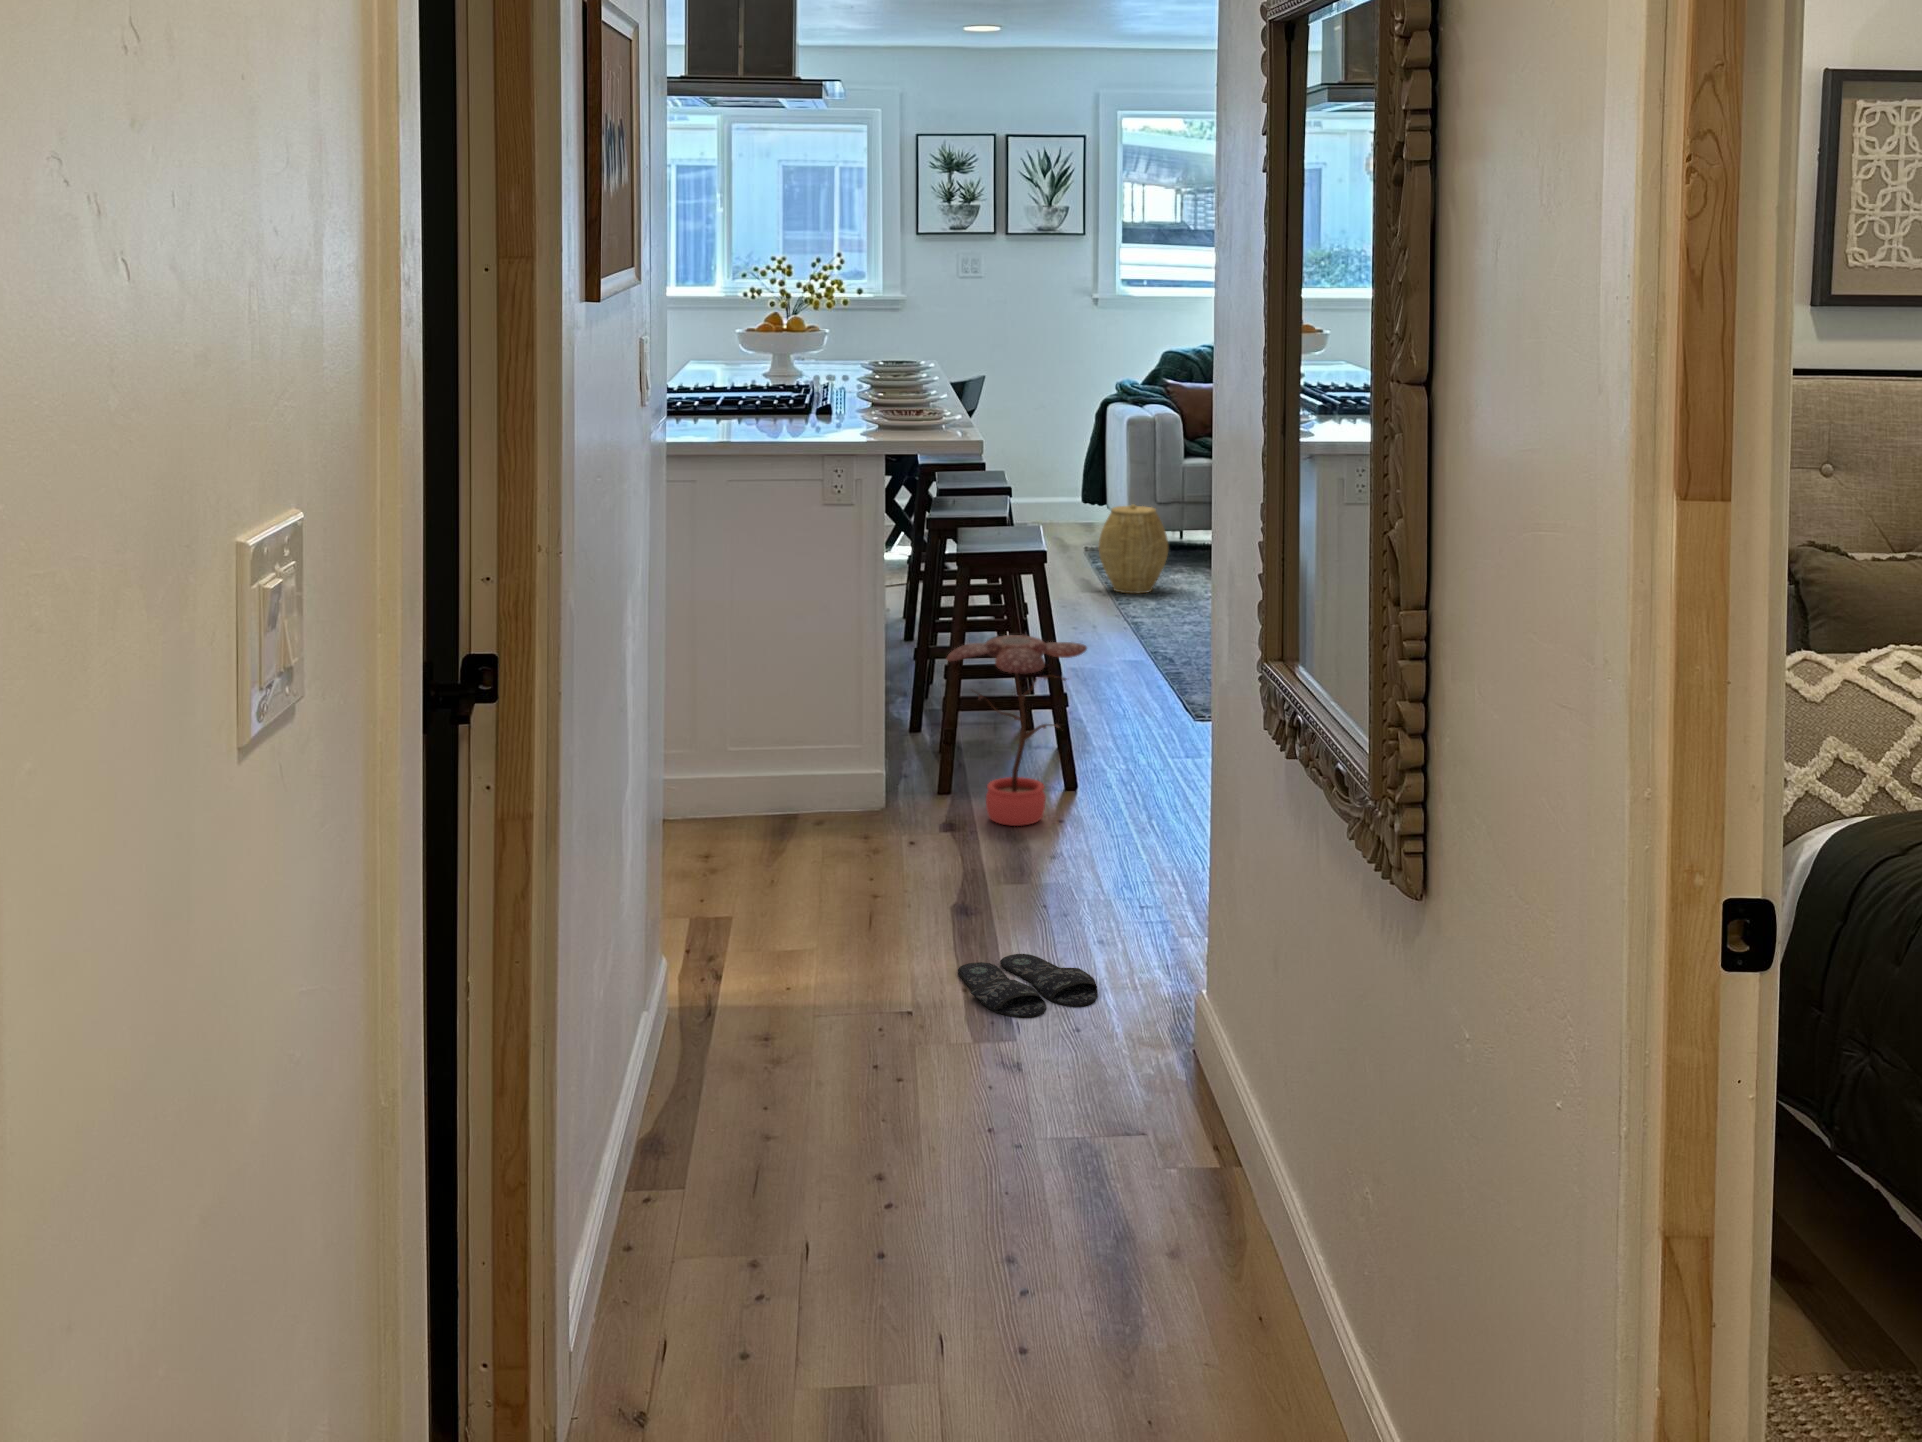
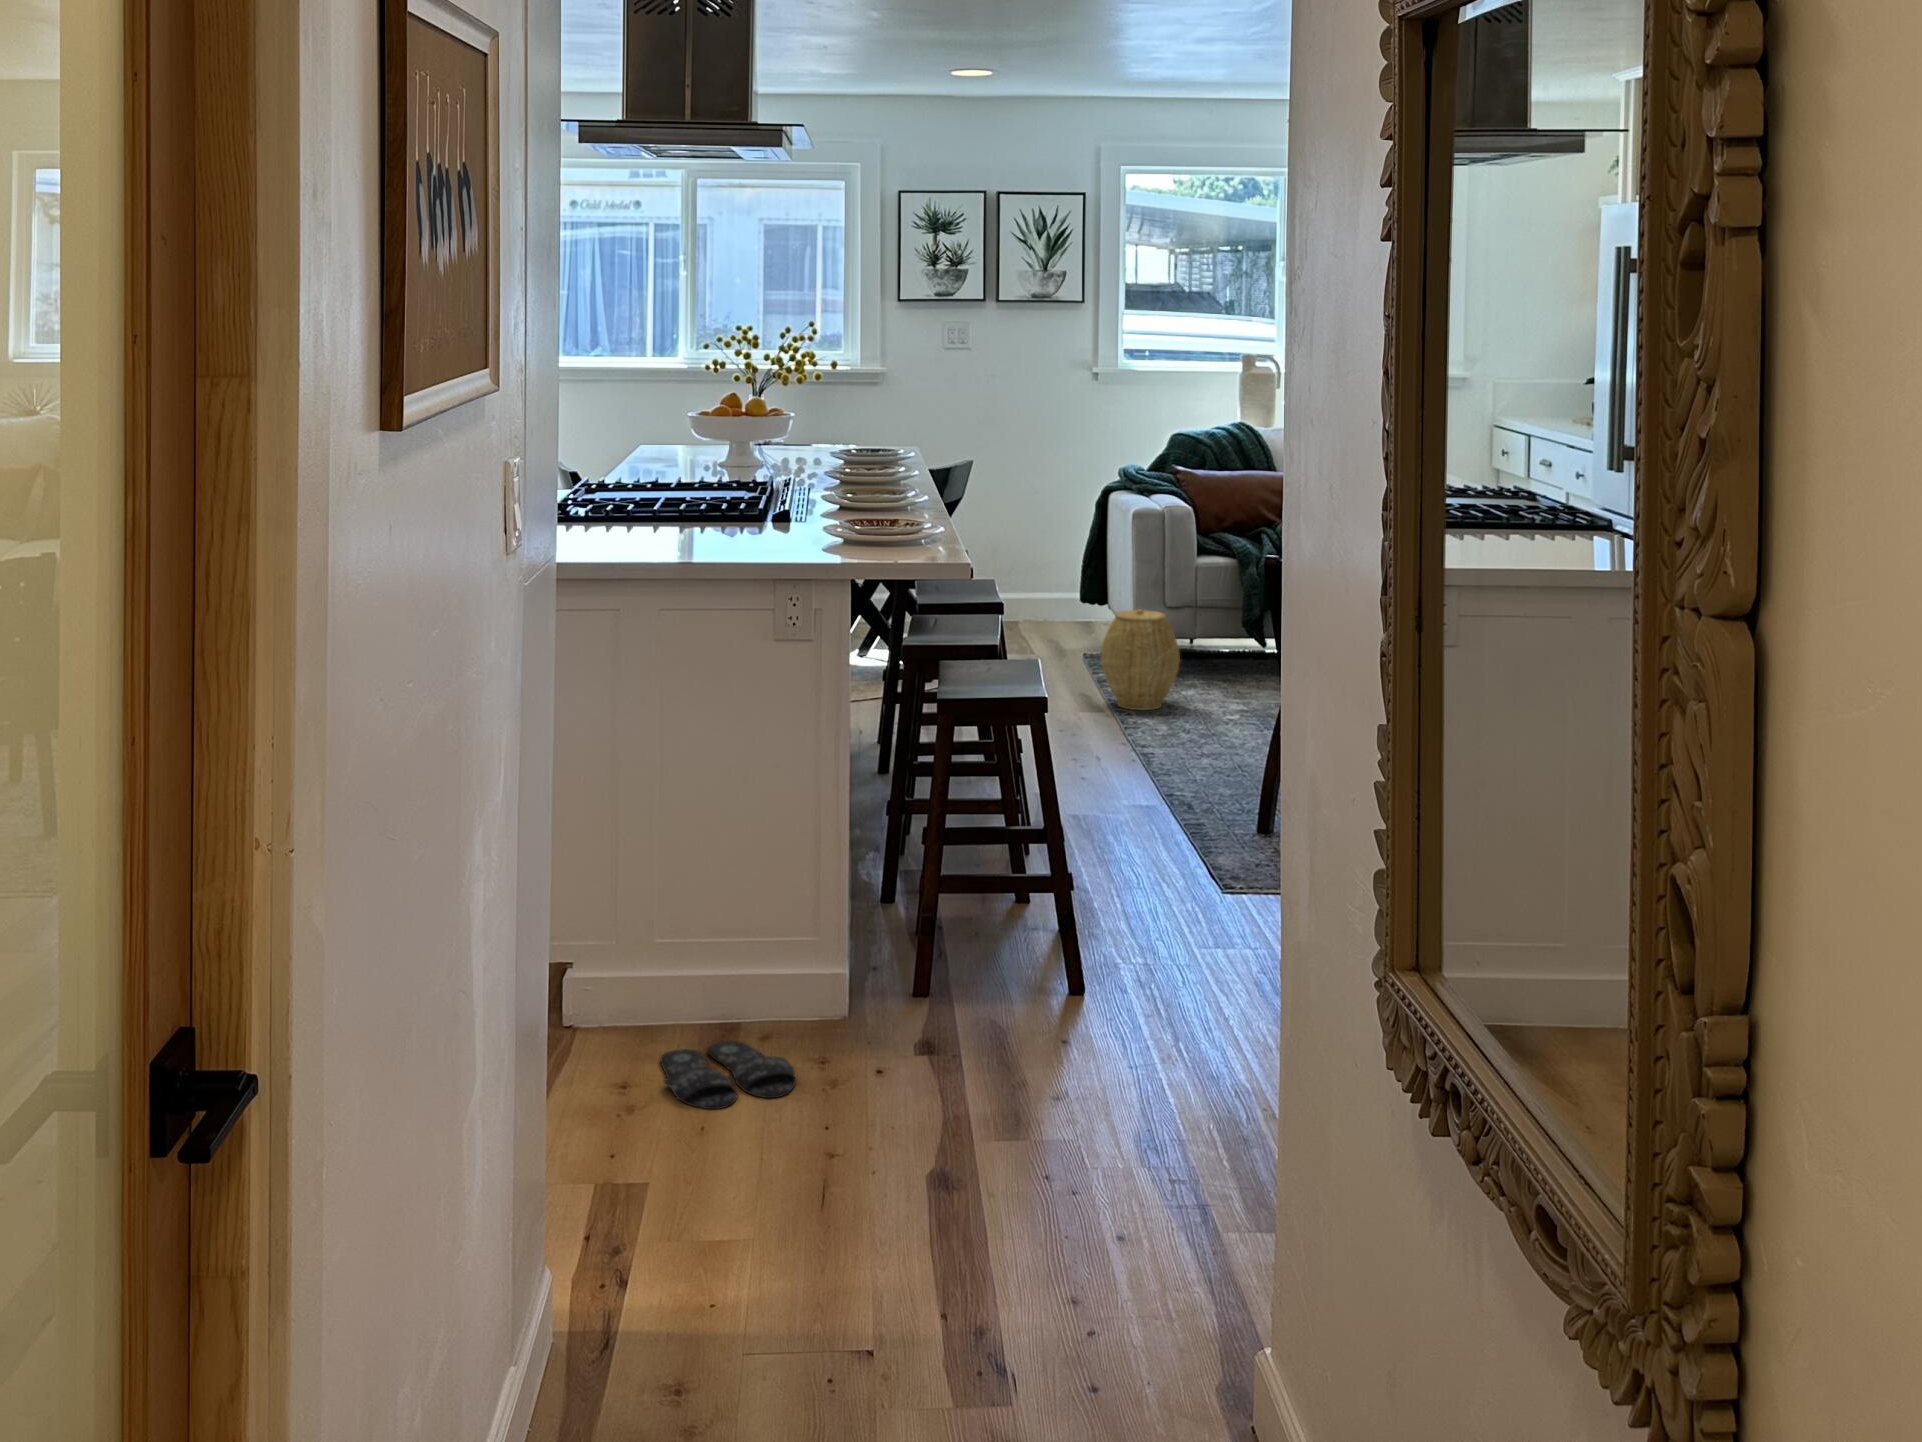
potted plant: present [946,635,1087,826] -> none [923,798,1096,1040]
slippers: present [958,954,1097,1018] -> present [661,1041,796,1109]

